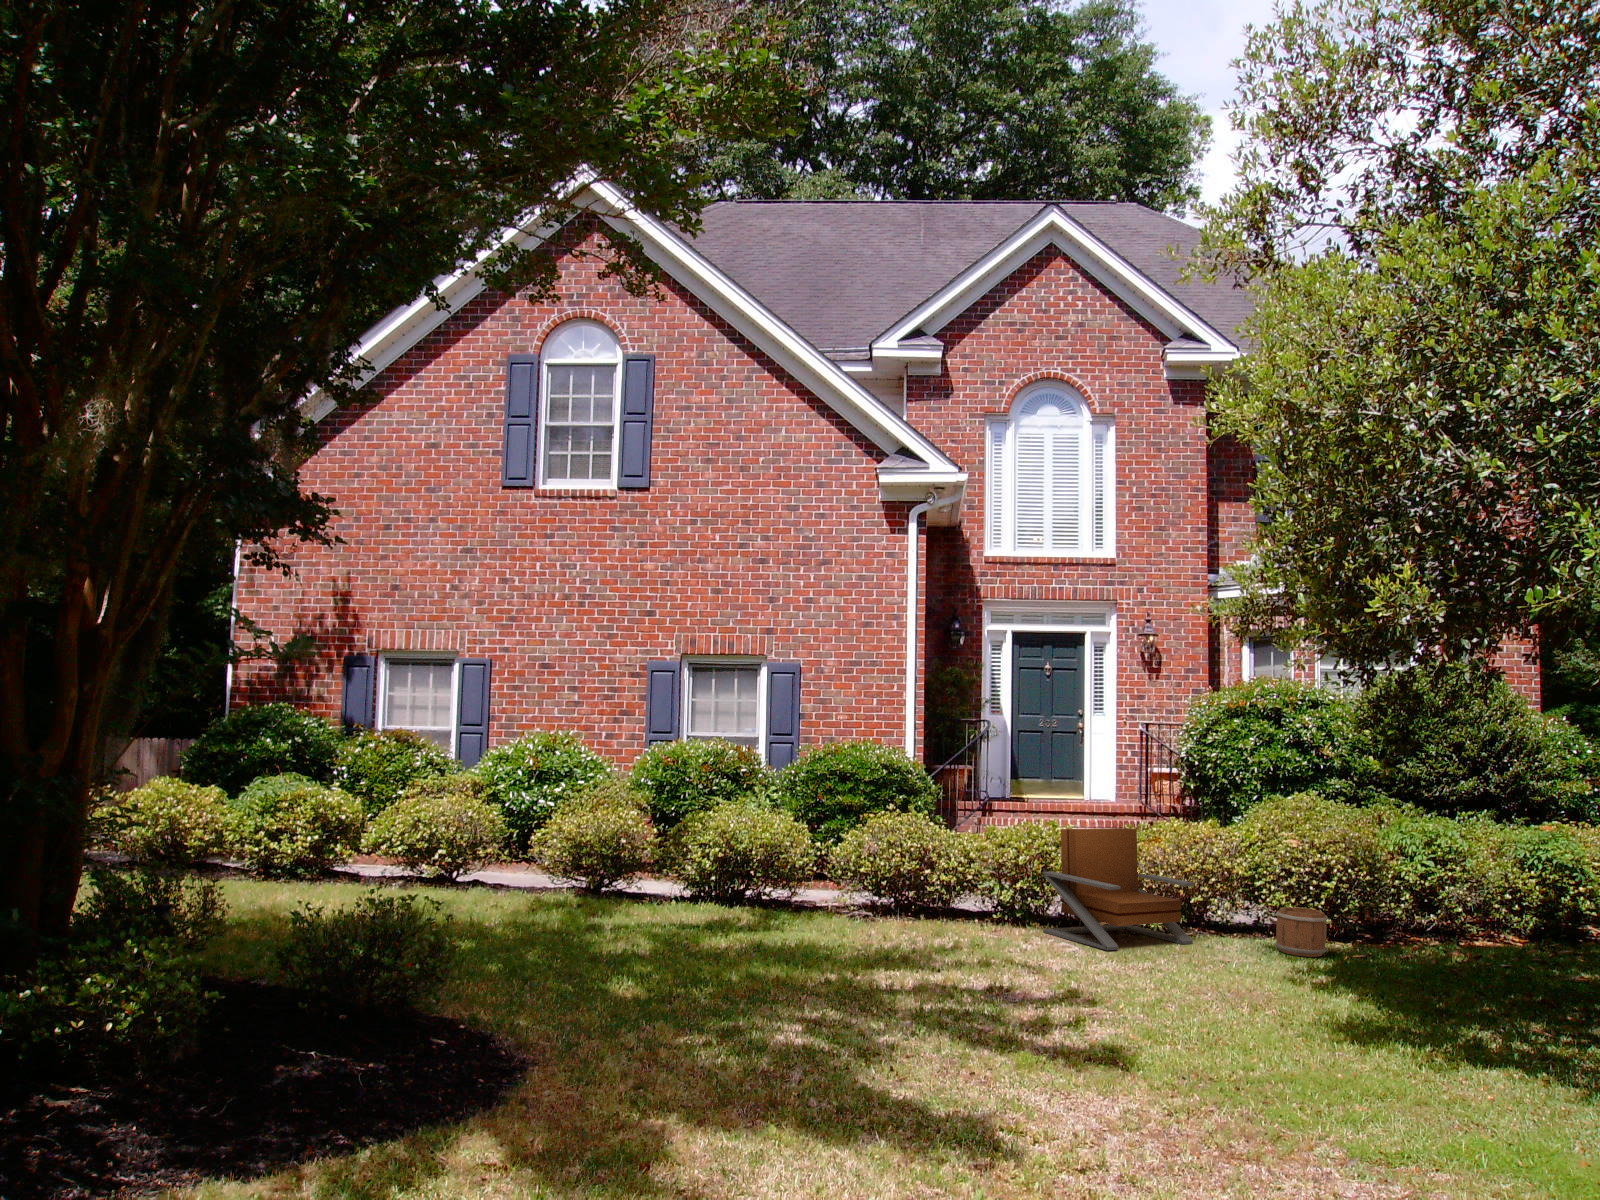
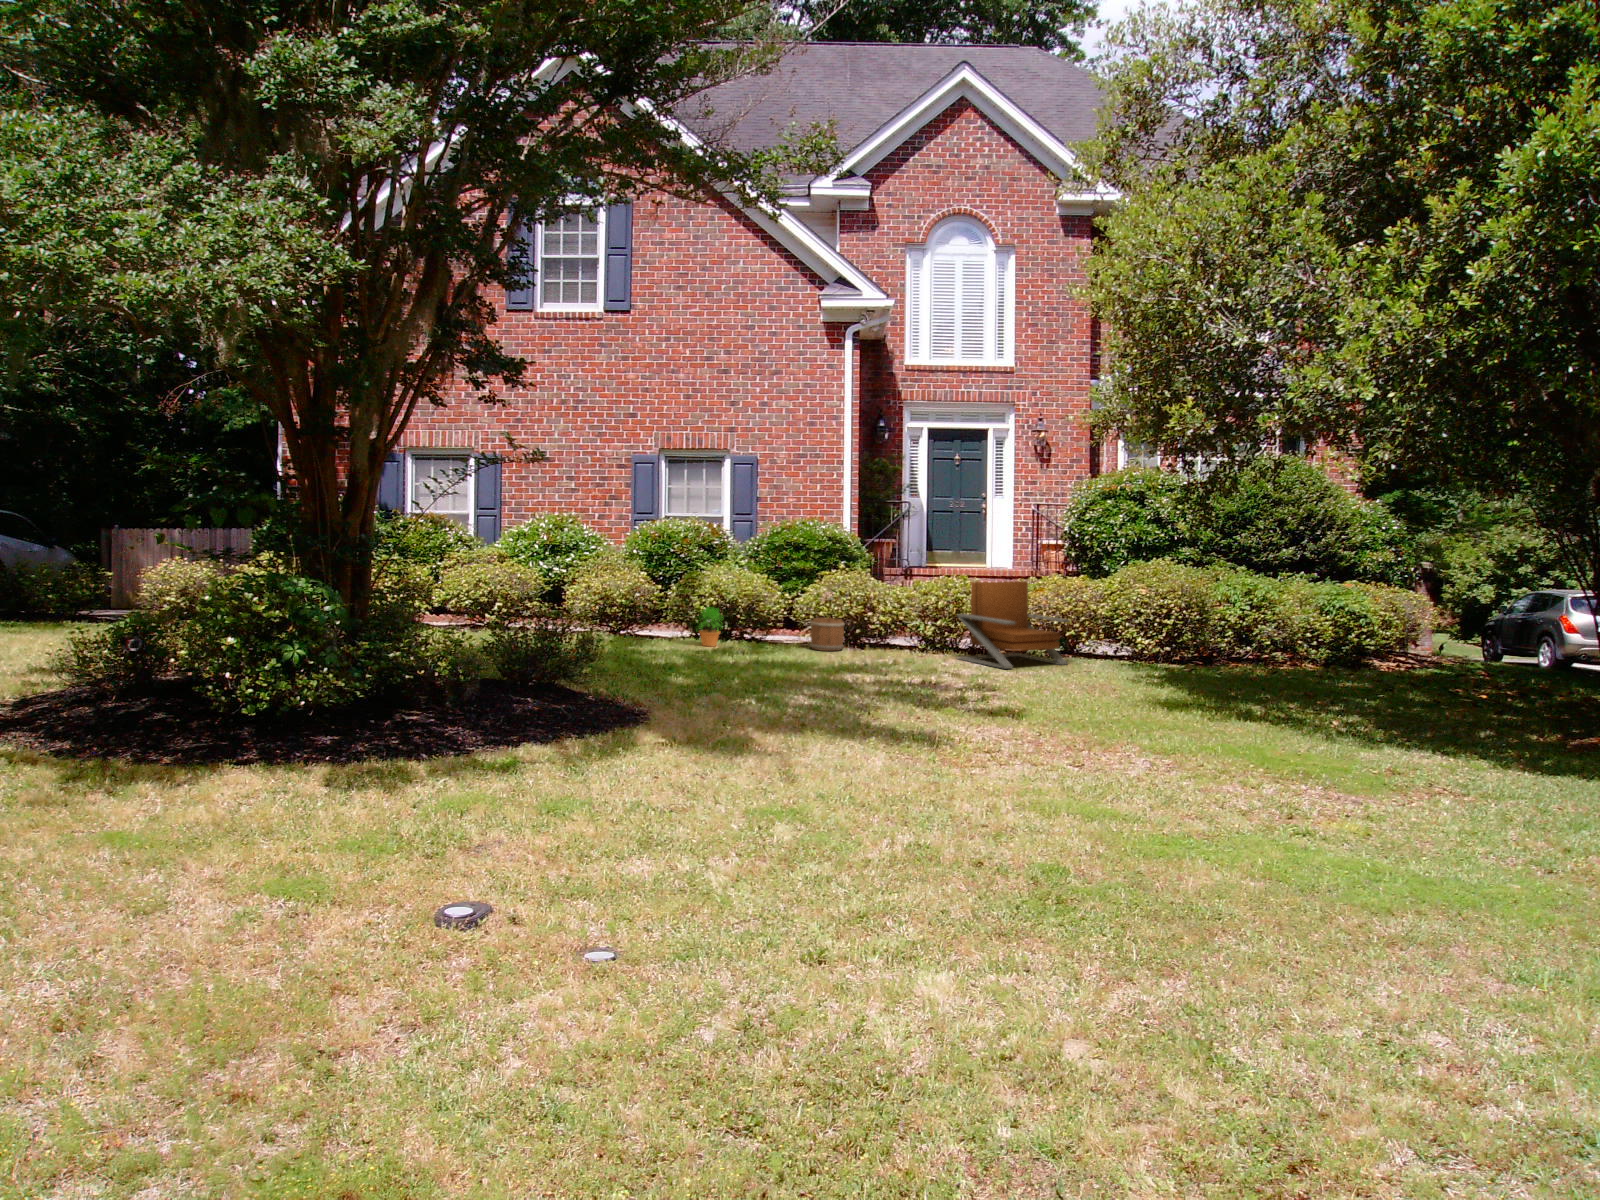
potted plant: none [704,854,741,908] -> present [698,607,722,646]
bucket: present [1275,907,1328,957] -> present [810,618,845,651]

